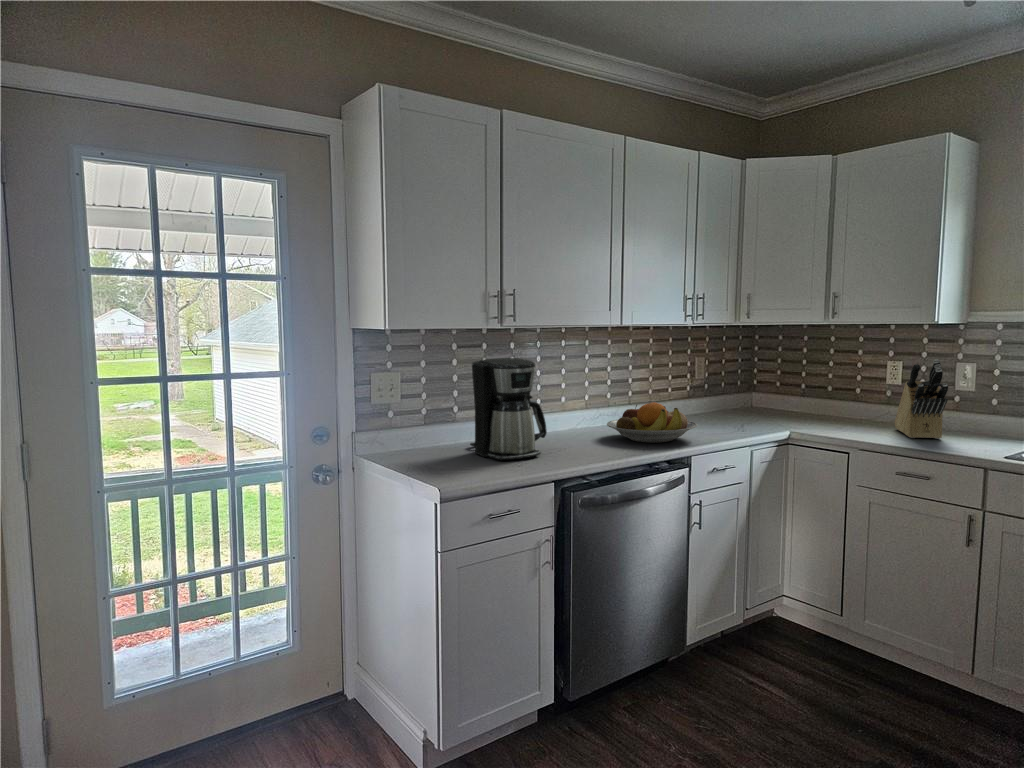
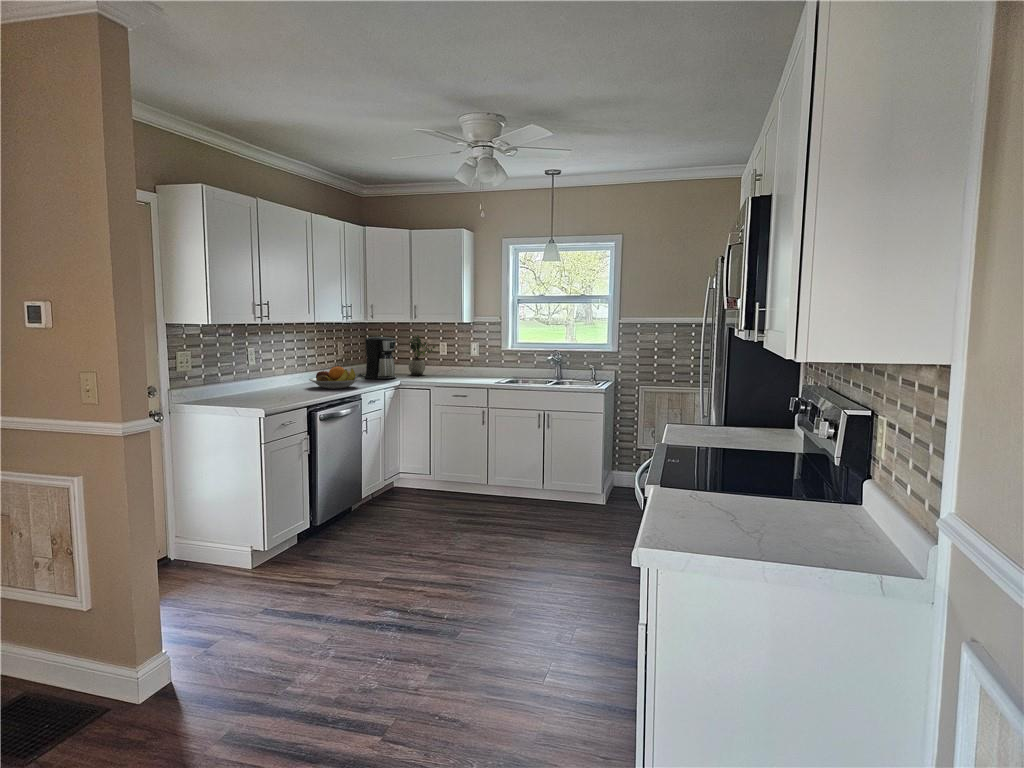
potted plant: none [822,345,879,420] -> present [408,335,435,375]
coffee maker: present [470,358,547,461] -> present [358,336,397,379]
knife block: present [895,359,948,439] -> none [445,341,469,380]

